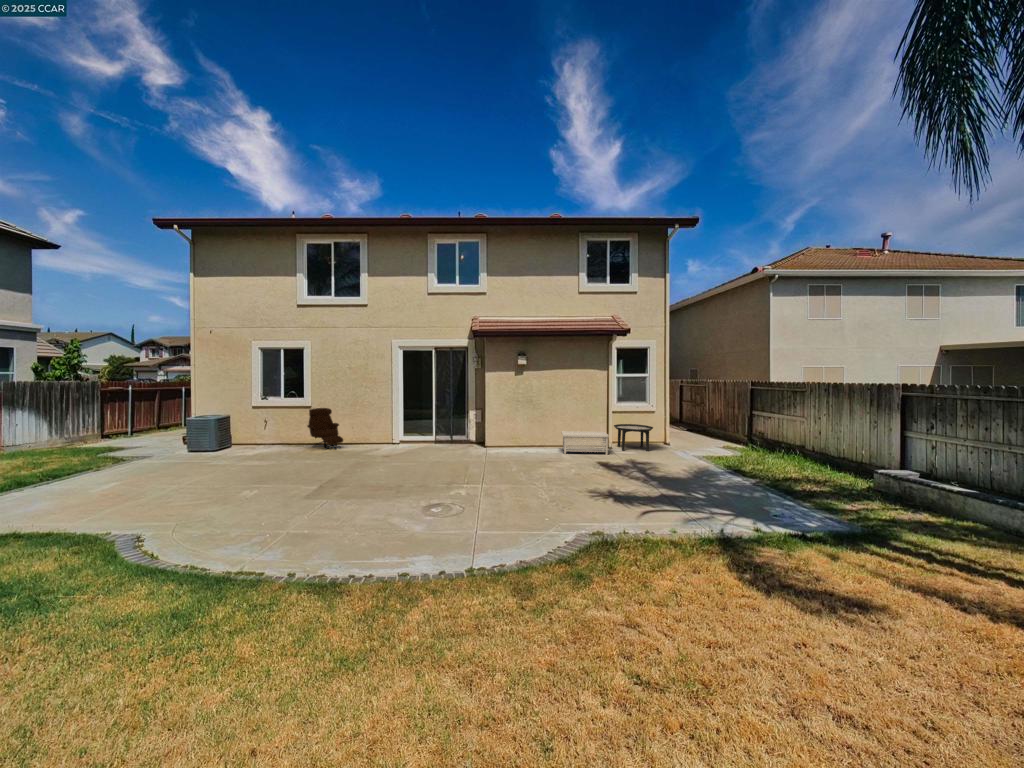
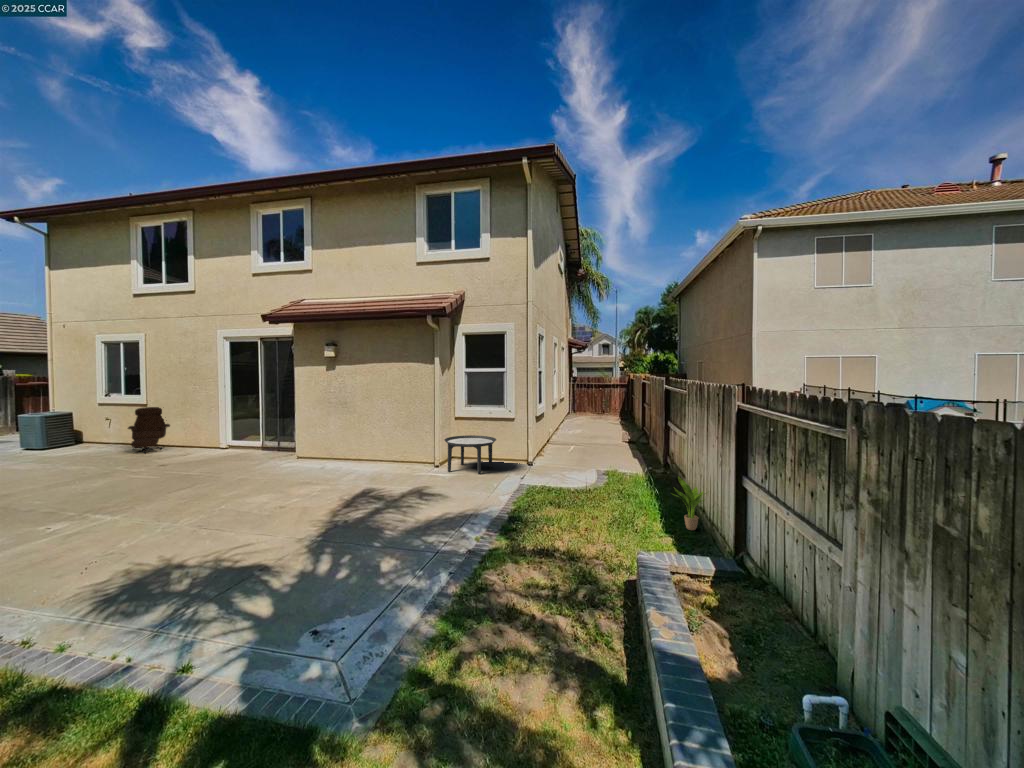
storage bench: present [561,431,609,455] -> none [358,442,426,477]
potted plant: none [829,441,856,472] -> present [673,477,704,530]

